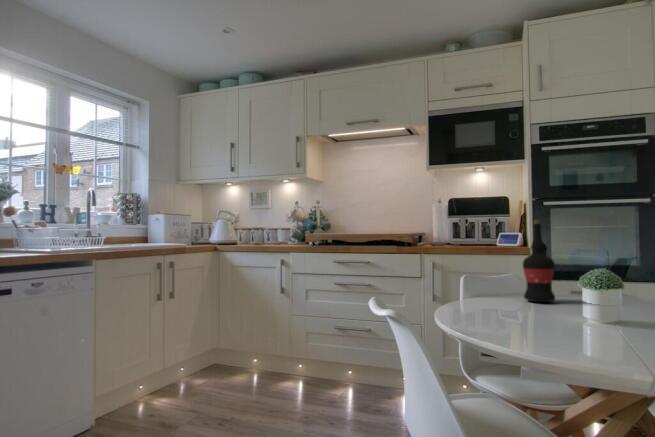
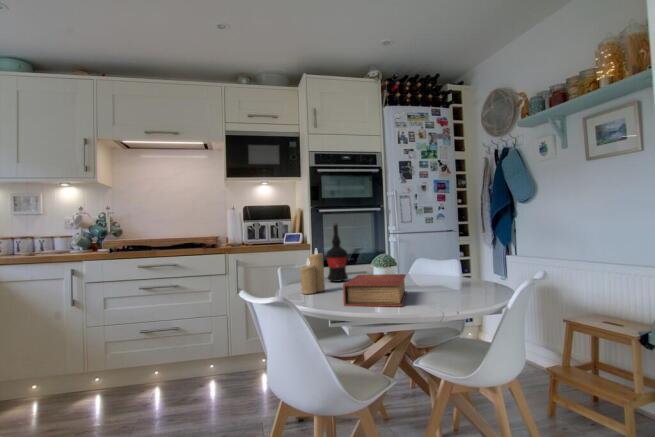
candle: none [462,255,498,314] -> present [300,249,325,294]
book: none [491,297,625,356] -> present [343,274,407,307]

